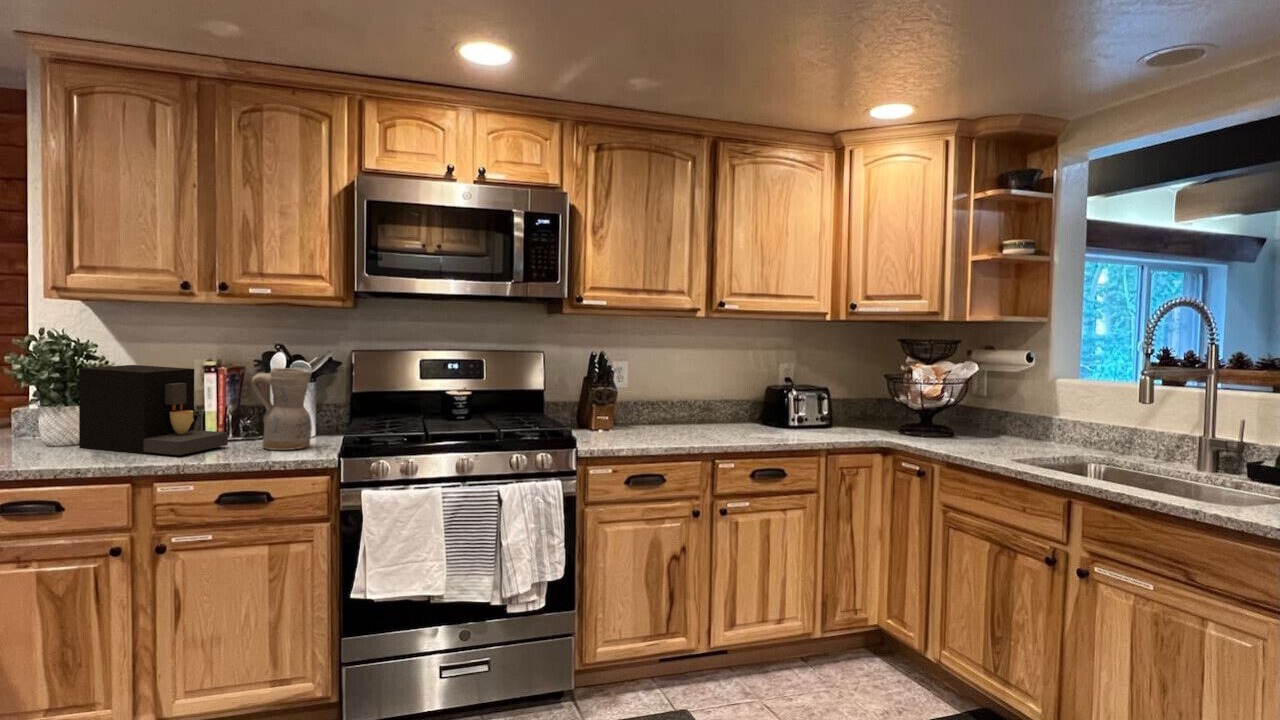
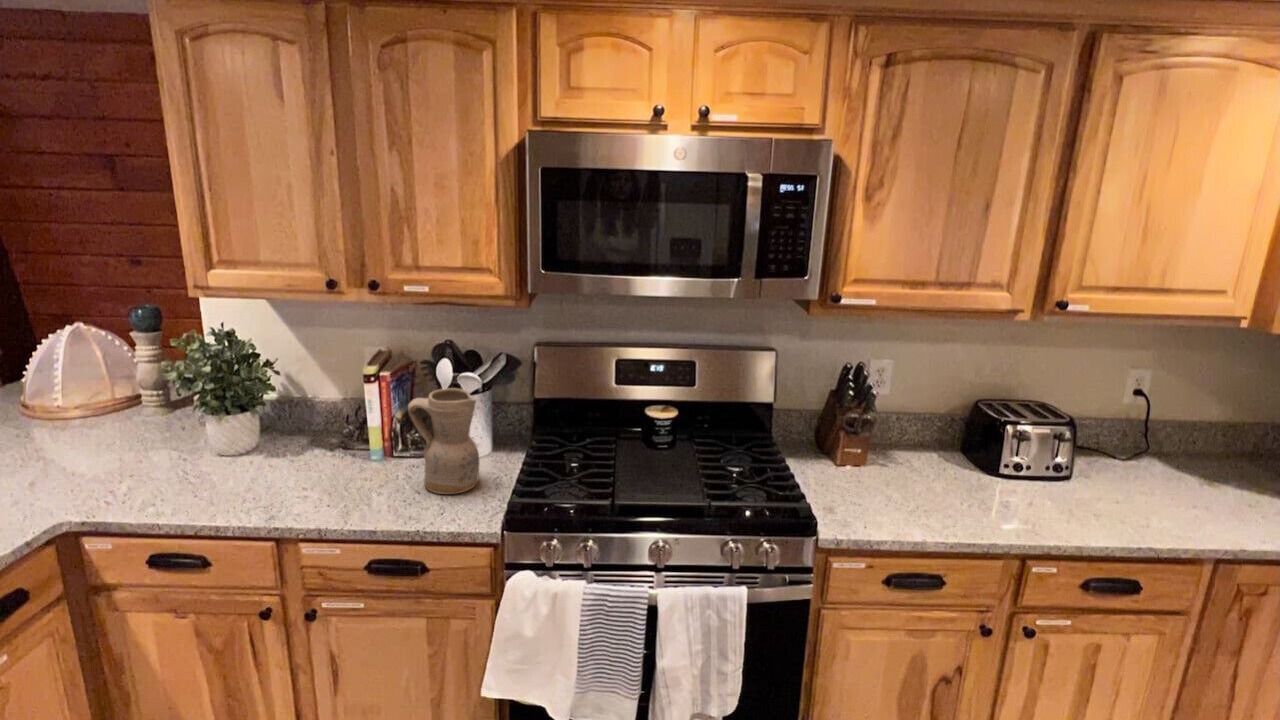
coffee maker: present [79,365,228,455] -> none [229,367,388,504]

